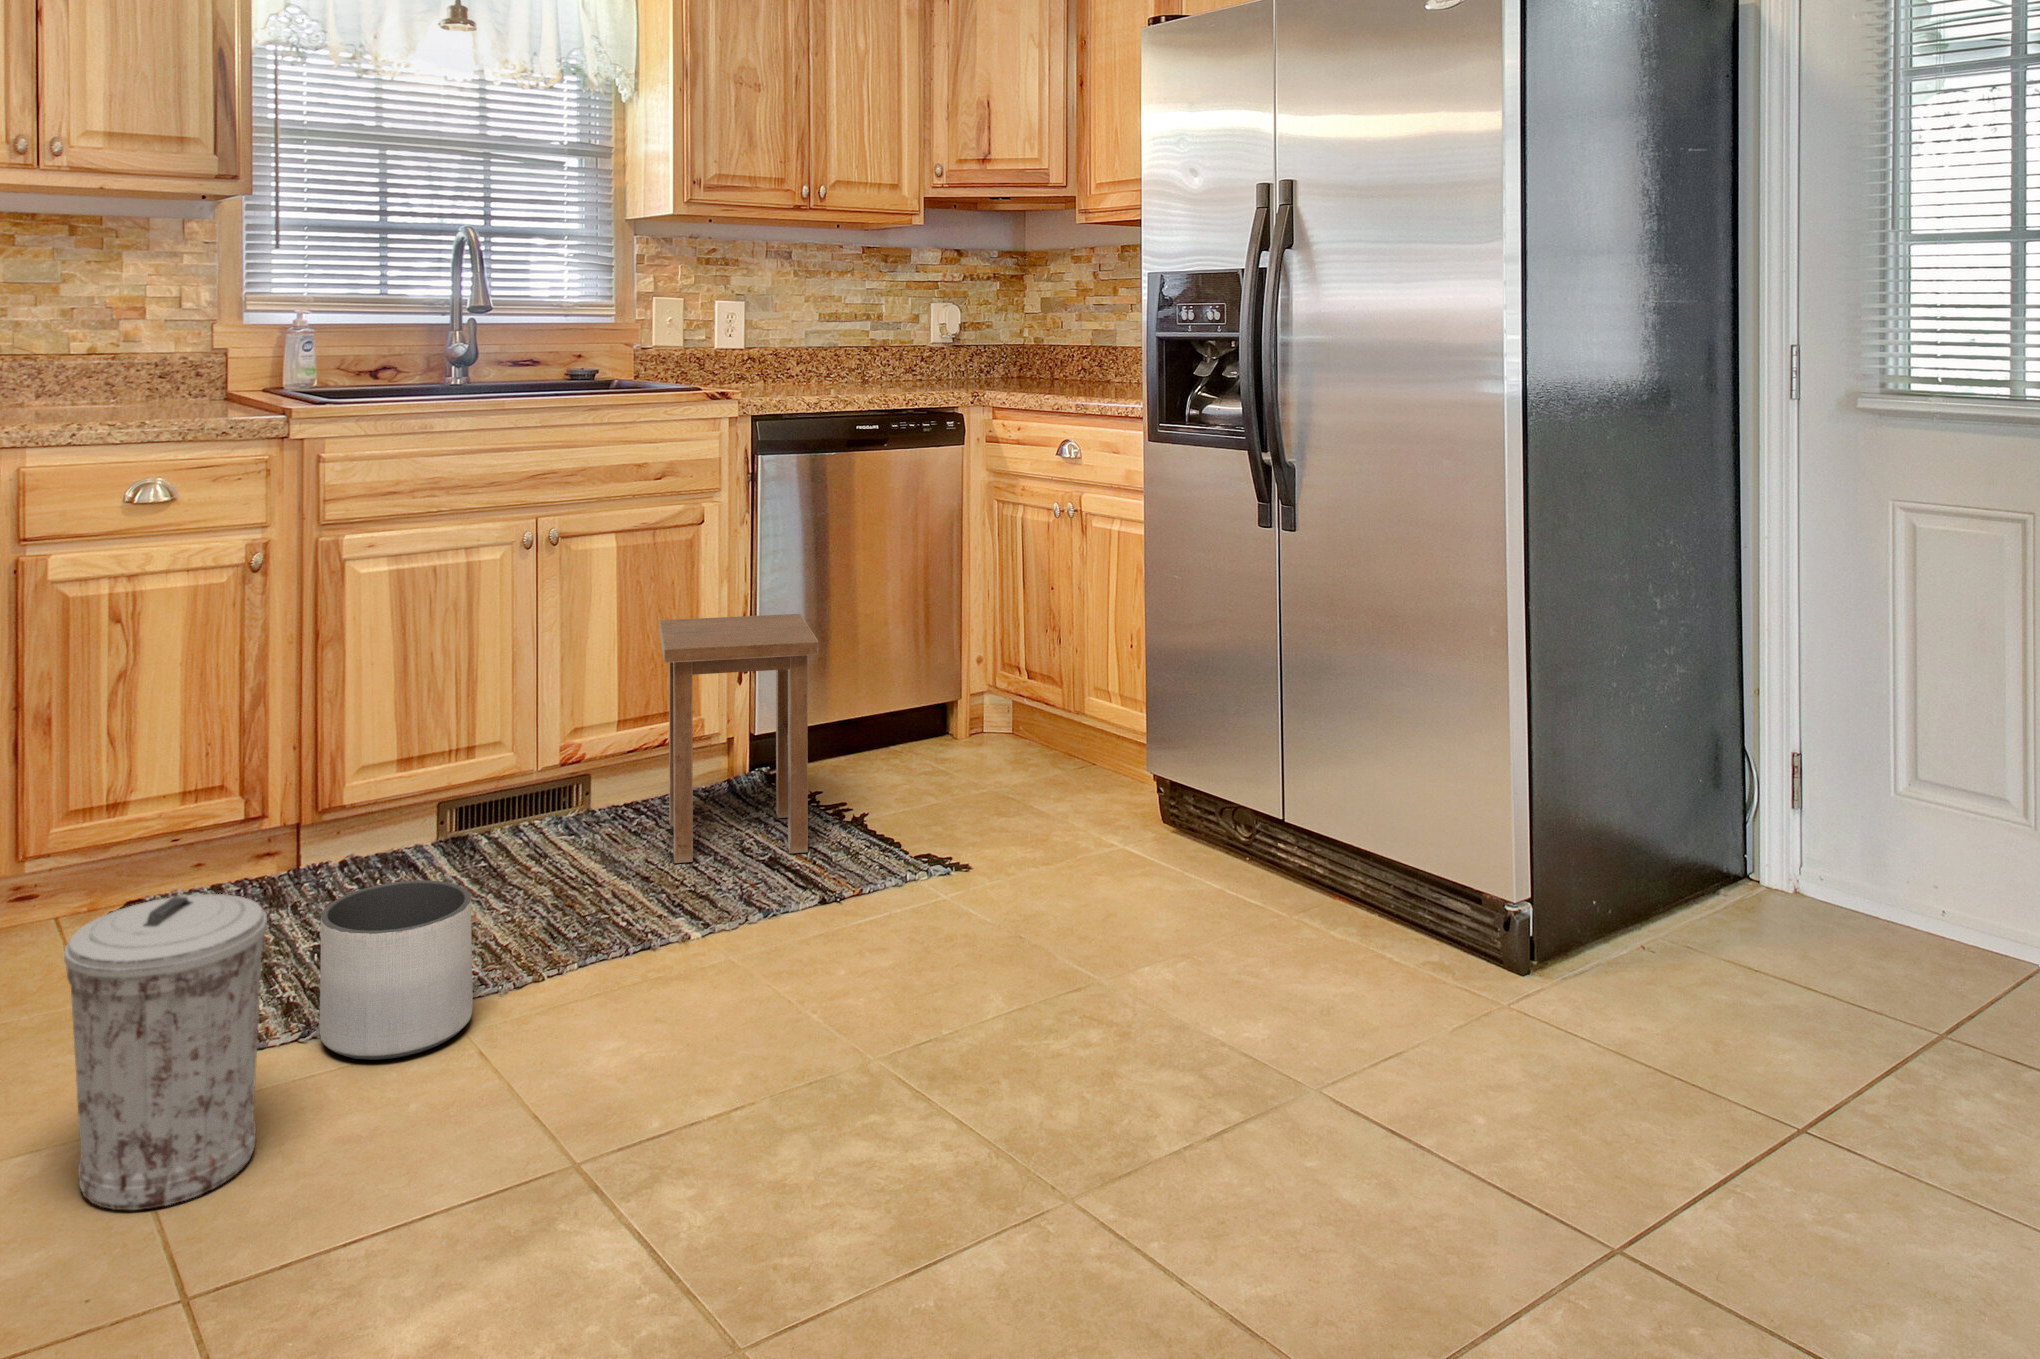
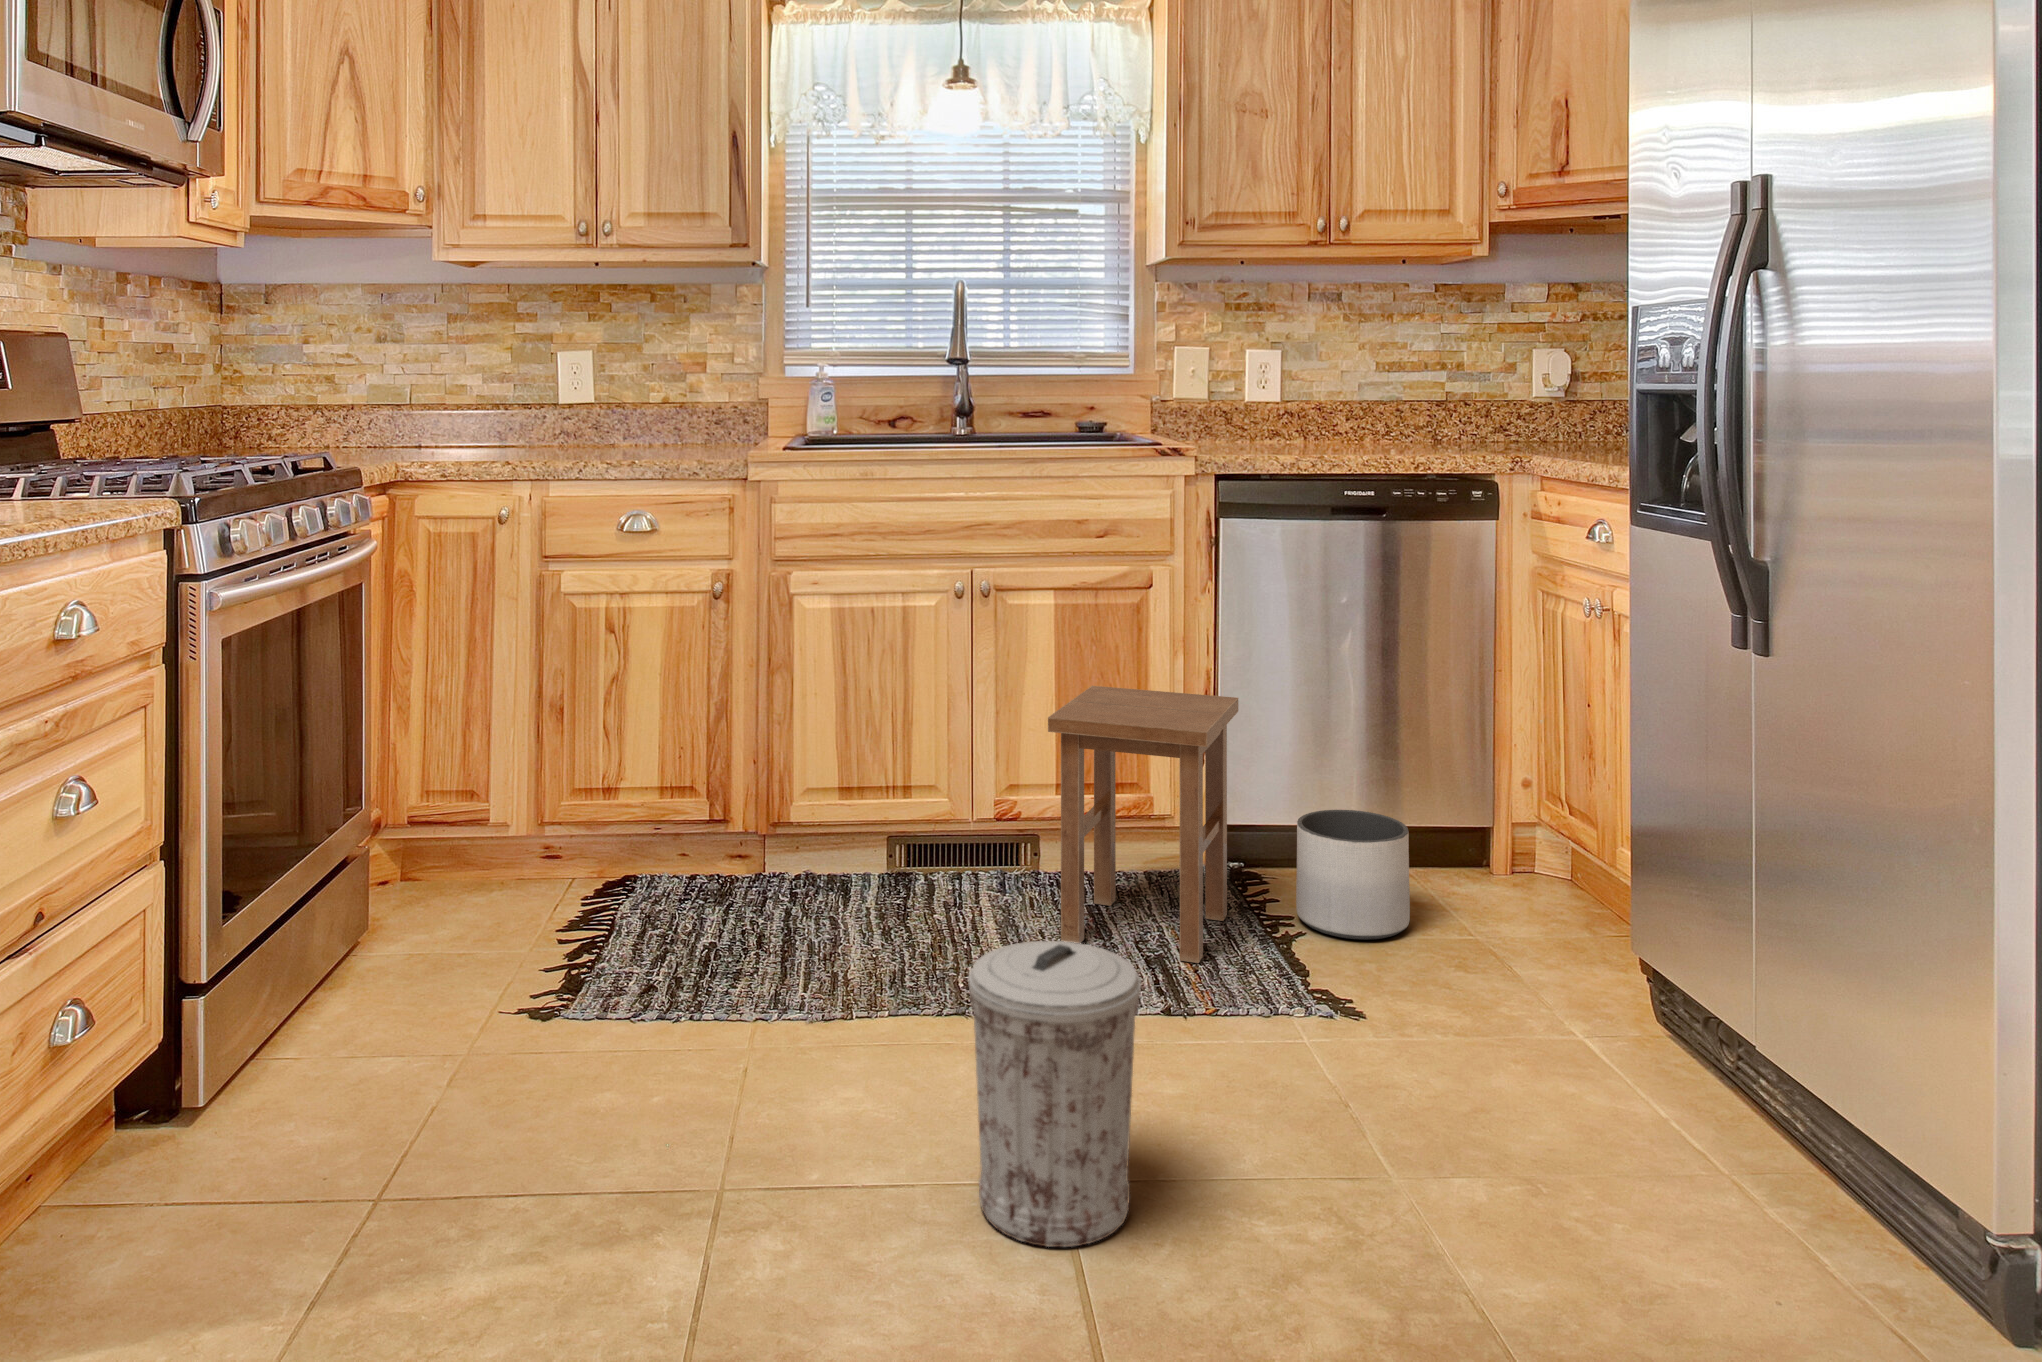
planter: present [320,880,473,1060] -> present [1296,810,1410,940]
trash can: present [64,894,267,1210] -> present [968,941,1141,1247]

